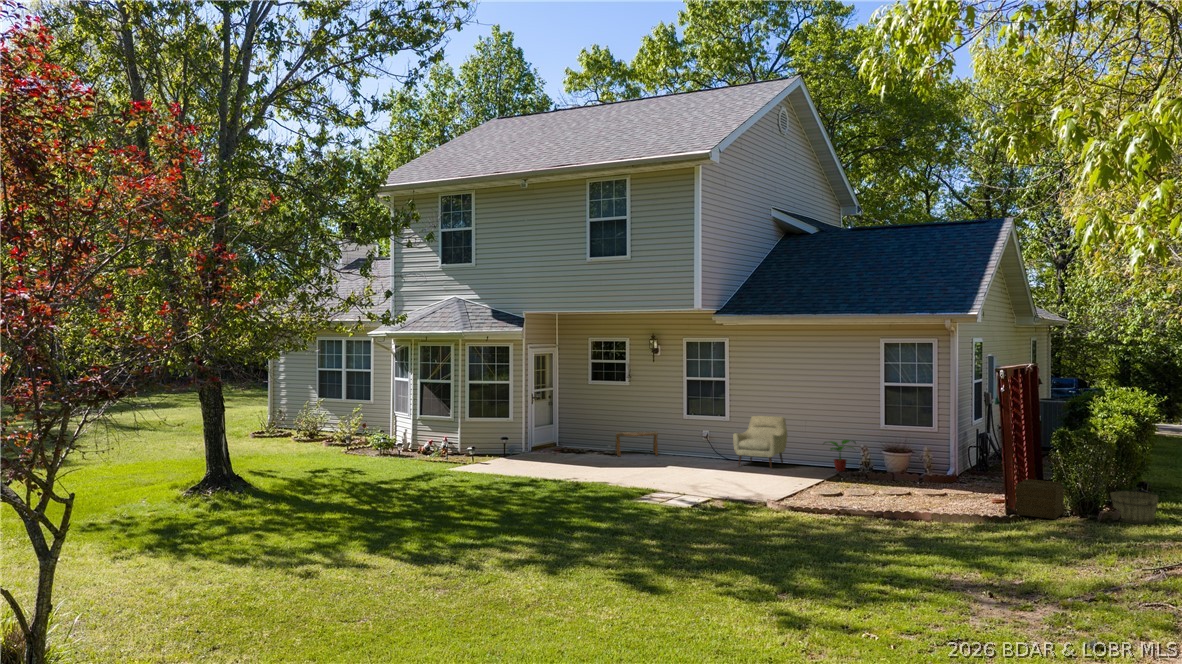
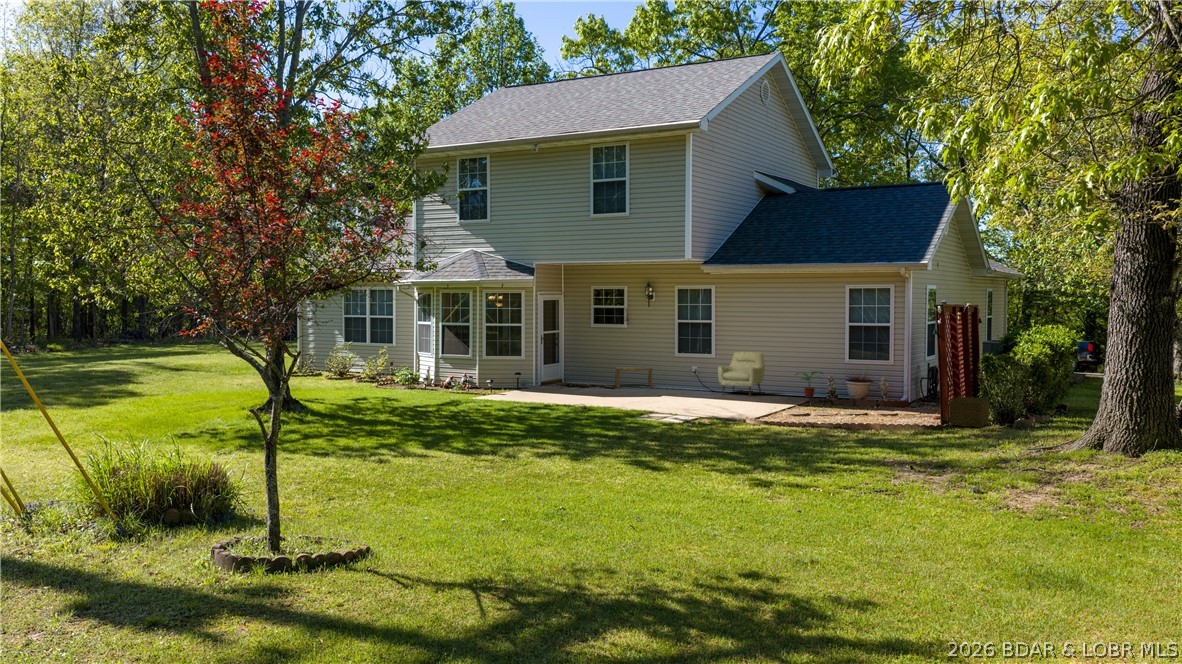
wooden bucket: present [1110,488,1159,524] -> none [1026,400,1064,430]

